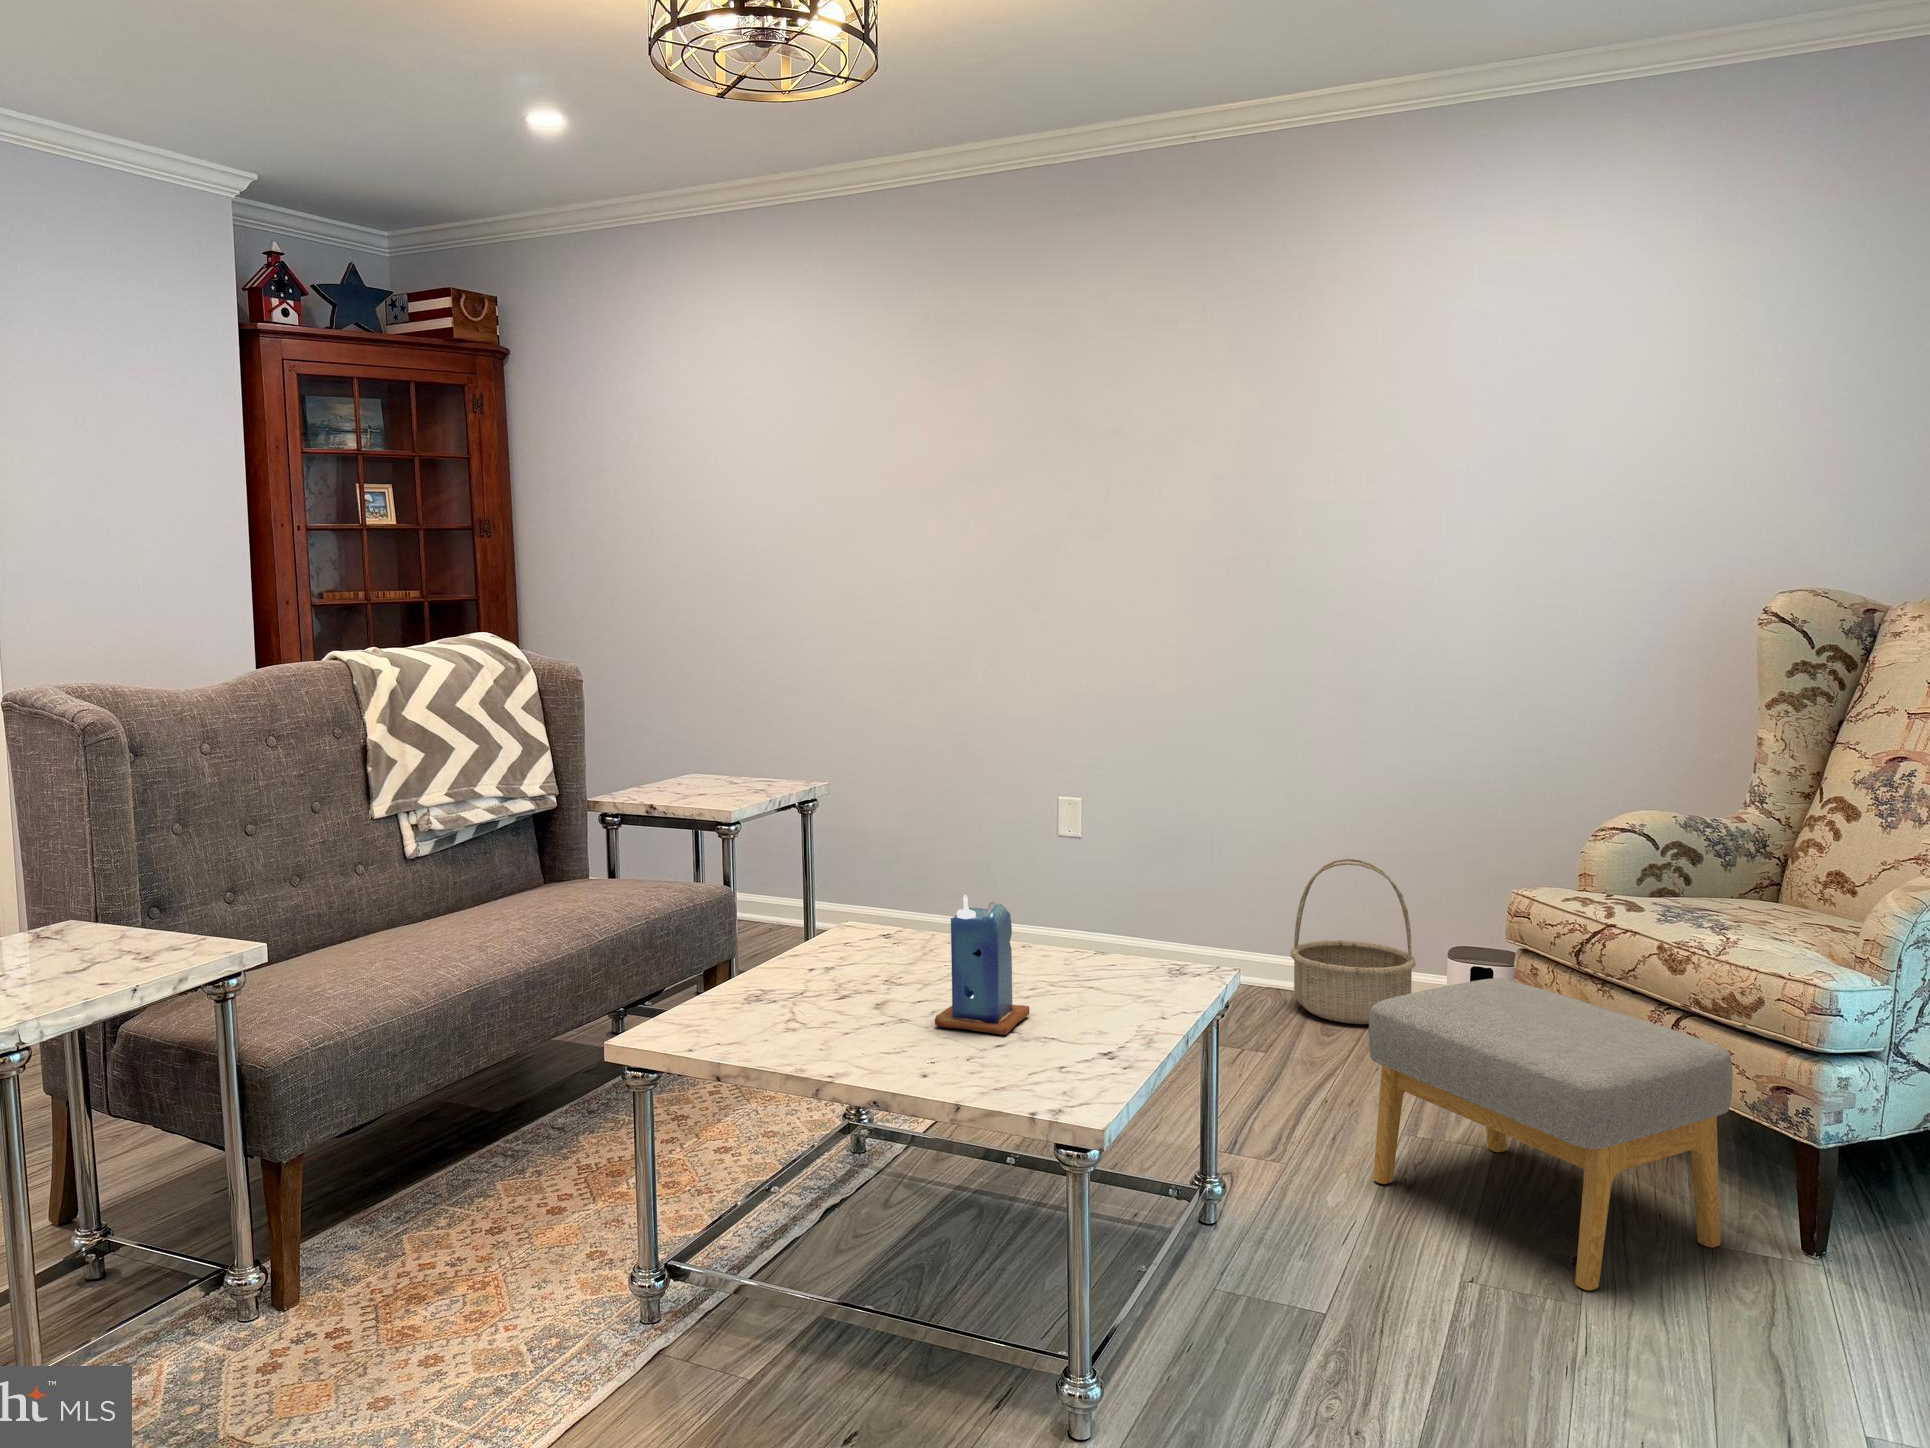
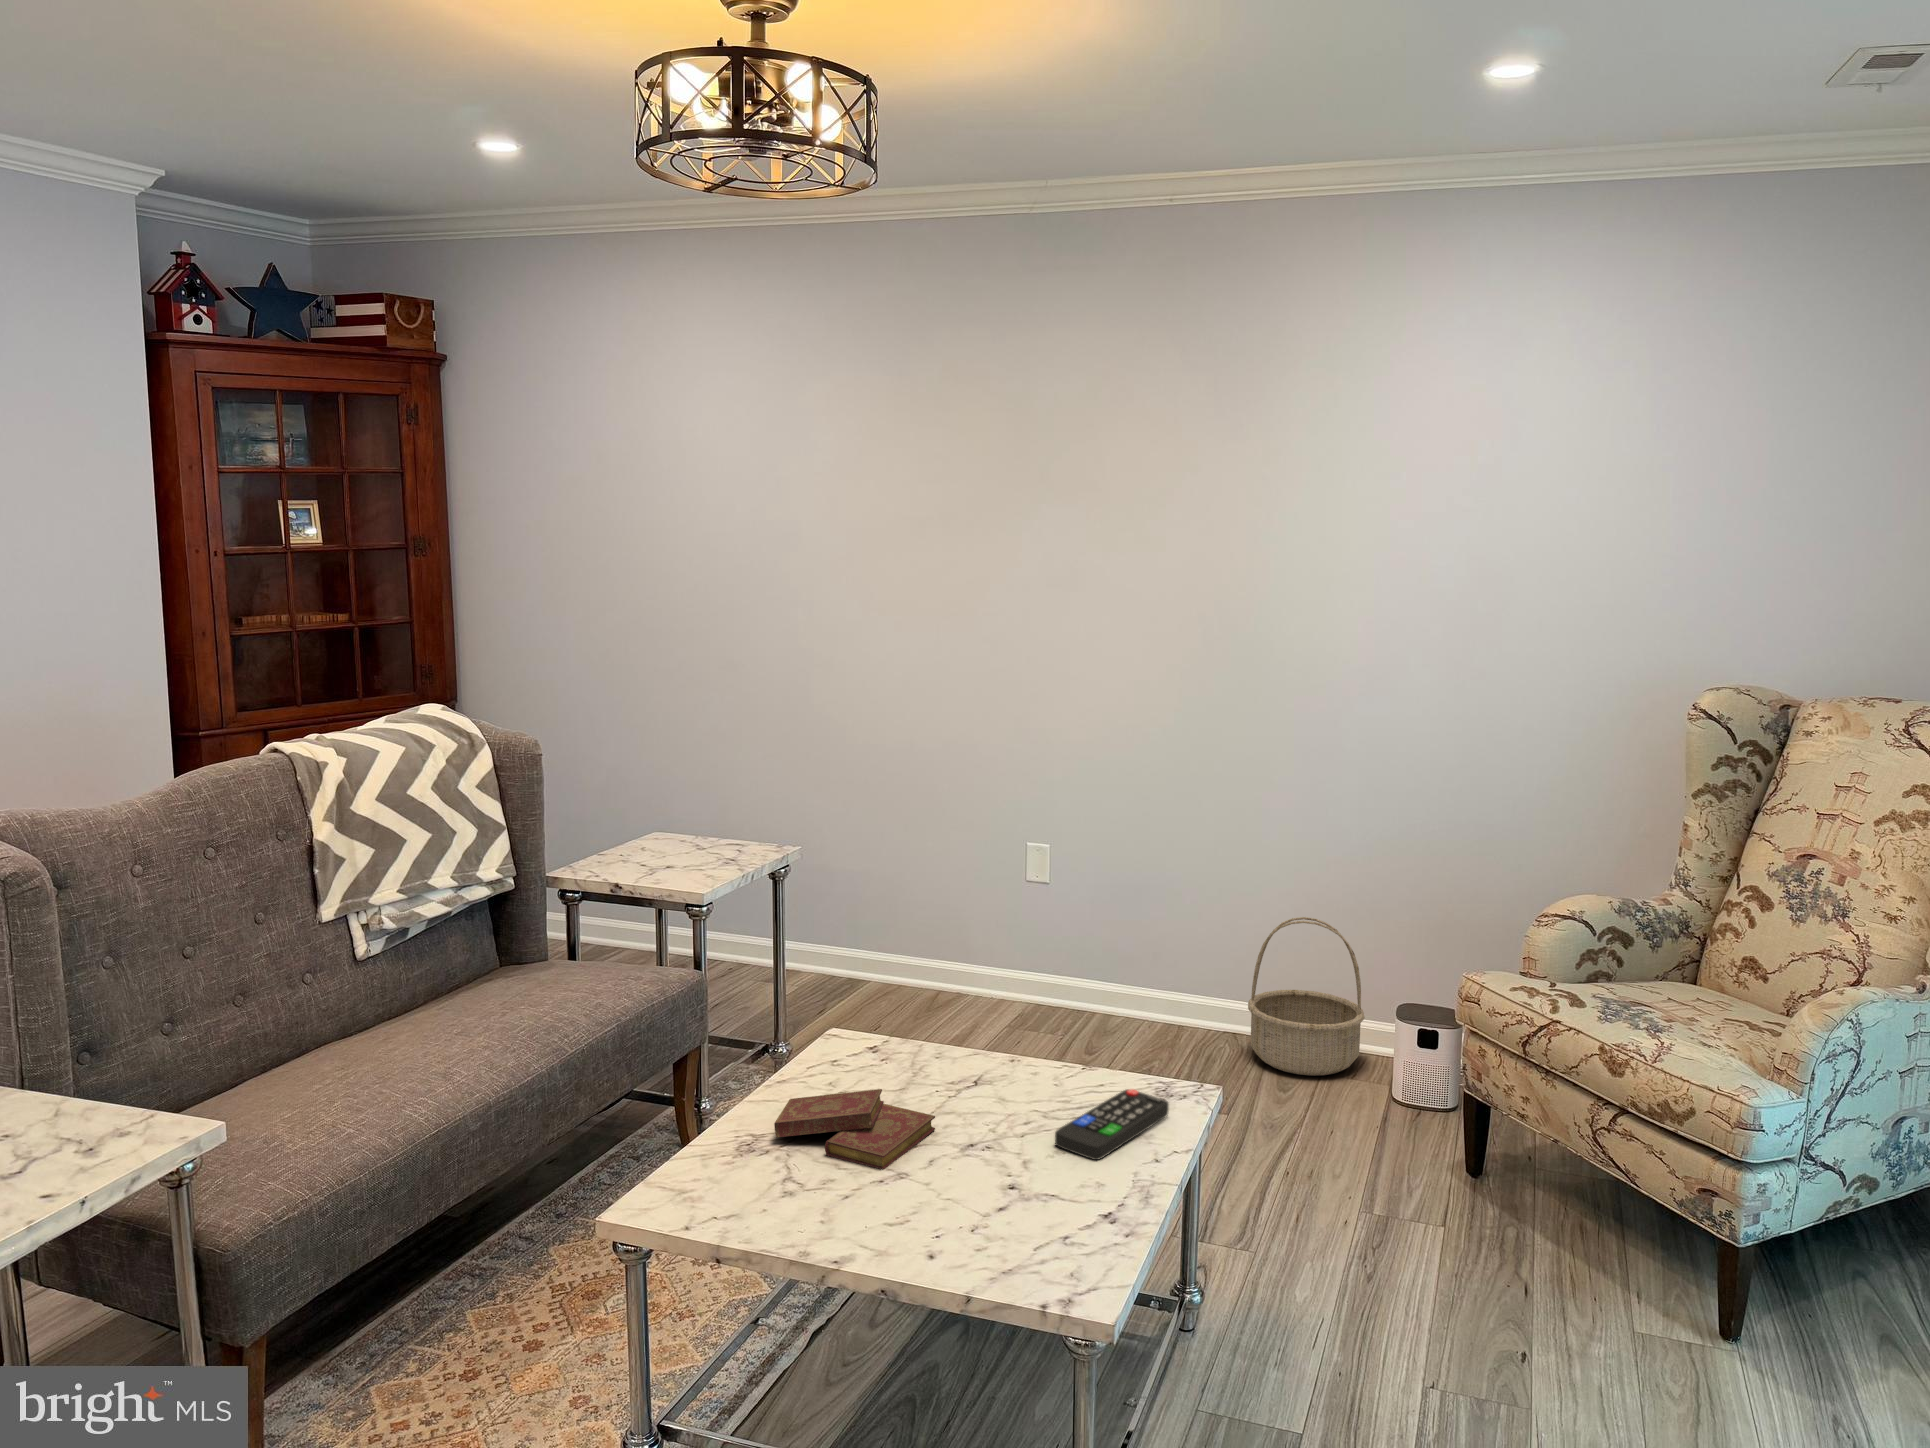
candle: present [935,895,1029,1035] -> none [935,1052,1027,1195]
book: none [782,954,941,1018] -> present [774,1089,935,1169]
remote control: none [1060,963,1180,1015] -> present [1055,1089,1169,1160]
footstool: present [1369,978,1733,1290] -> none [1337,1068,1667,1392]

